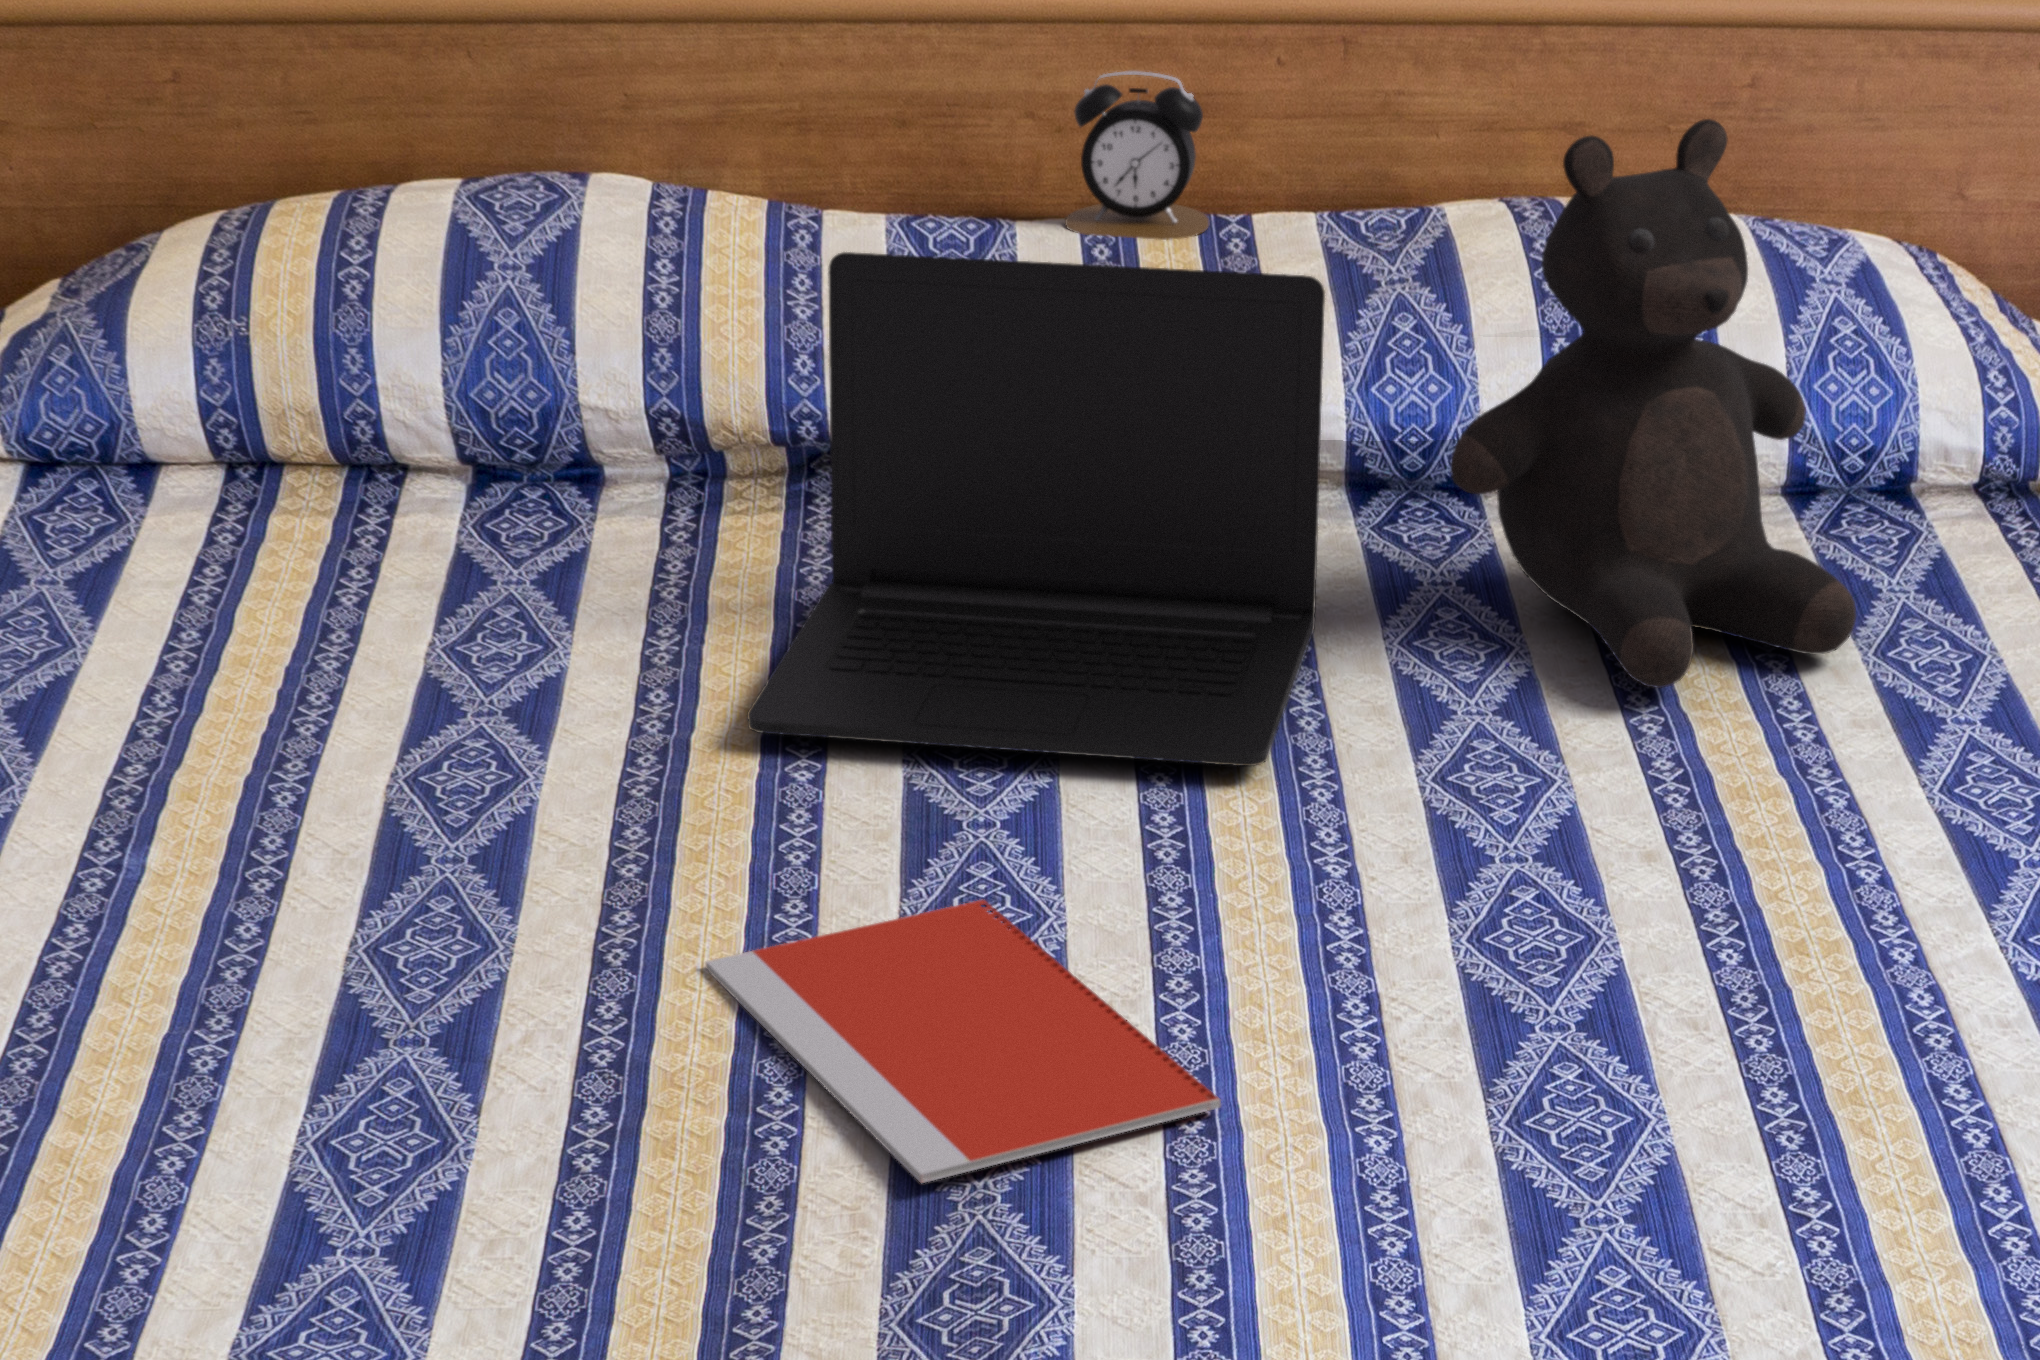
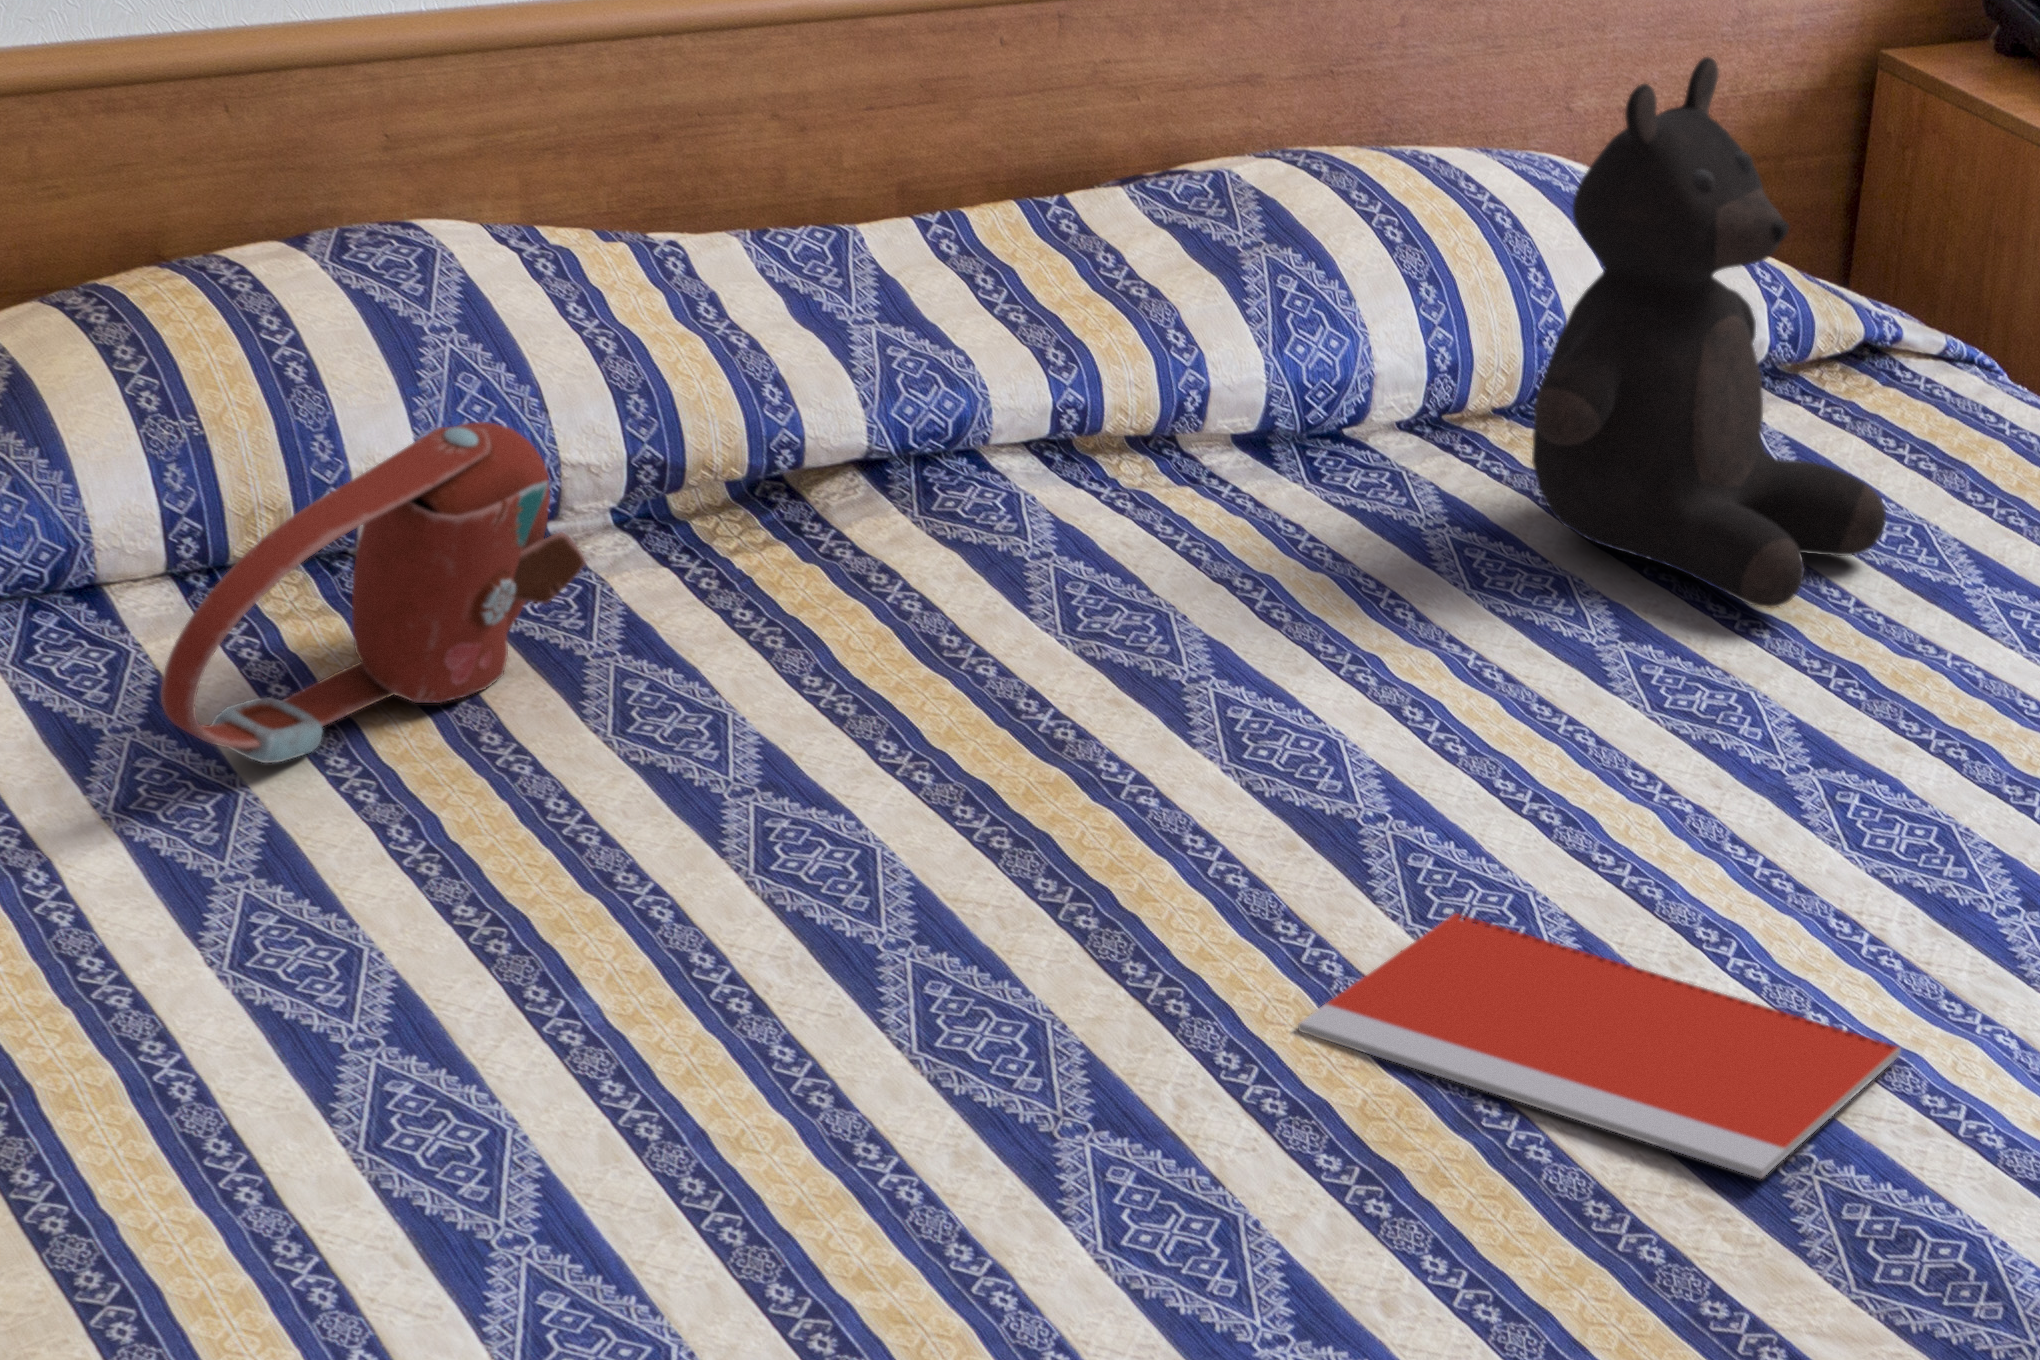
alarm clock: present [1065,71,1210,240] -> none [862,48,1017,231]
laptop: present [747,252,1325,766] -> none [928,249,1551,791]
handbag: none [46,339,538,604] -> present [161,422,586,763]

